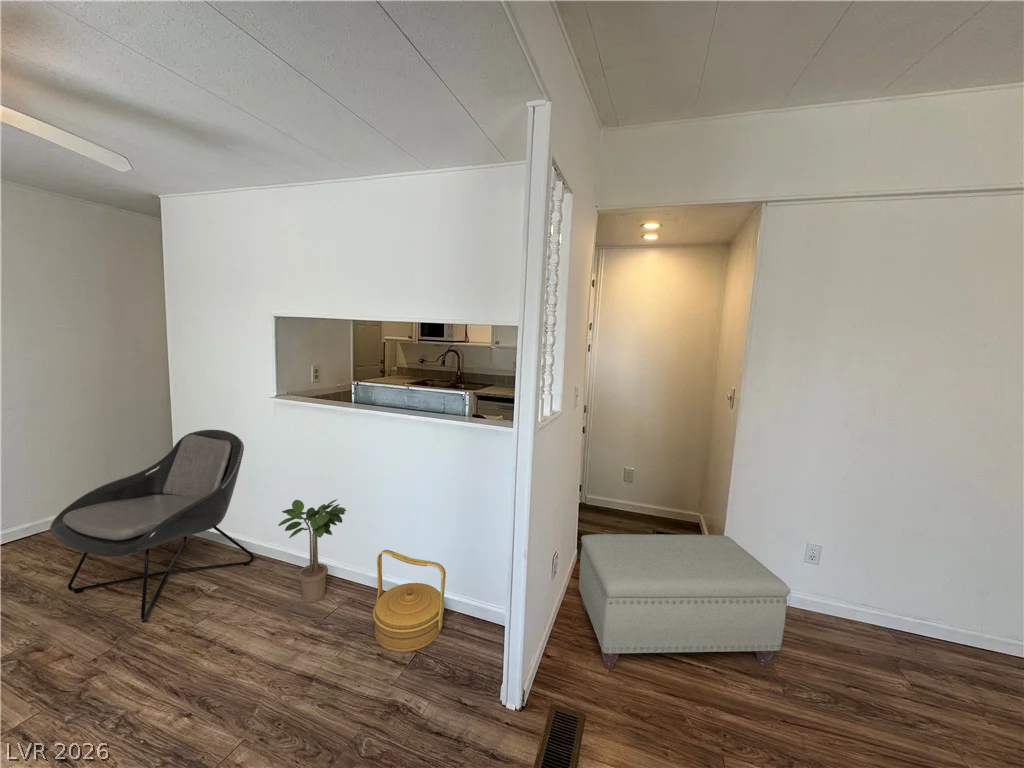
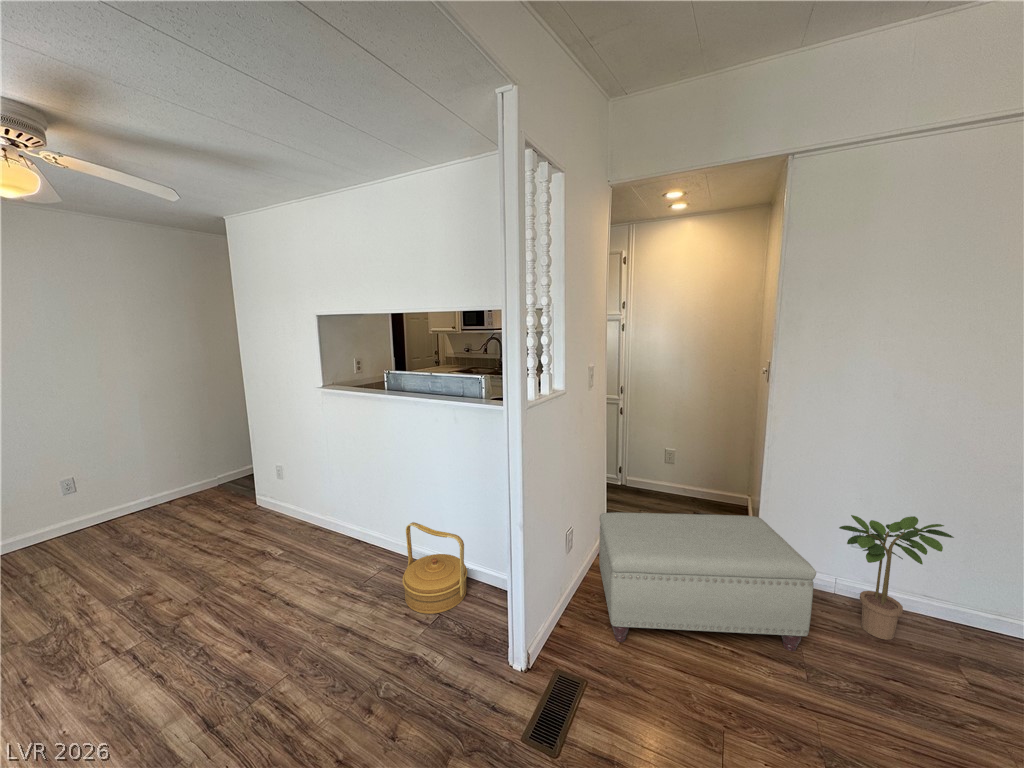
lounge chair: present [50,430,254,622] -> none [156,418,313,577]
potted plant: present [278,499,346,603] -> present [839,515,954,640]

